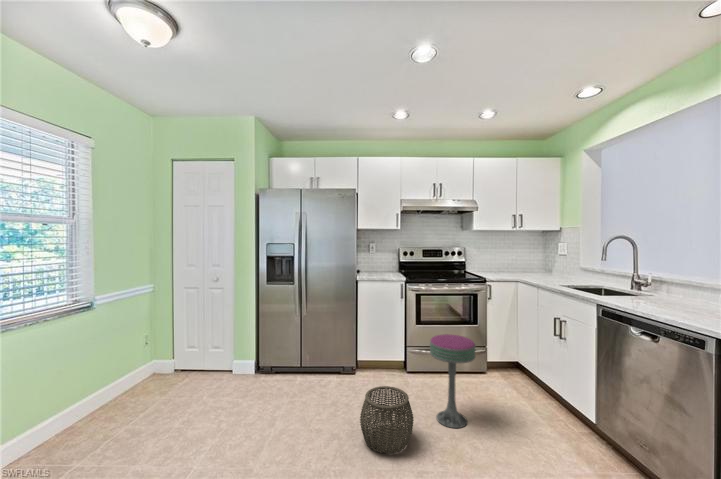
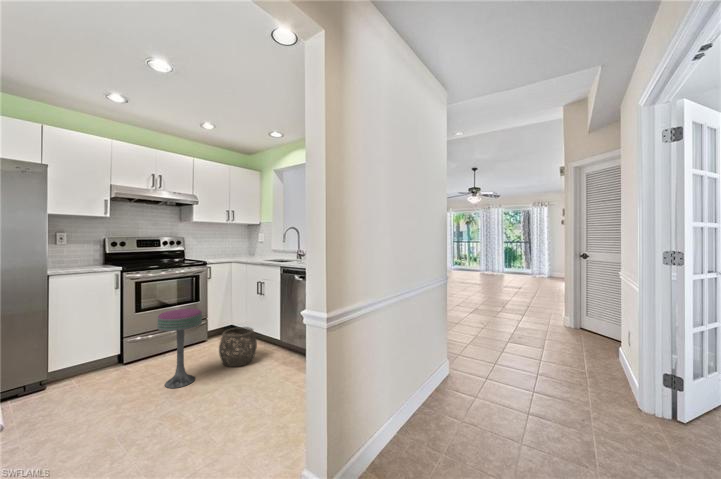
woven basket: present [360,386,414,454] -> present [219,327,257,366]

